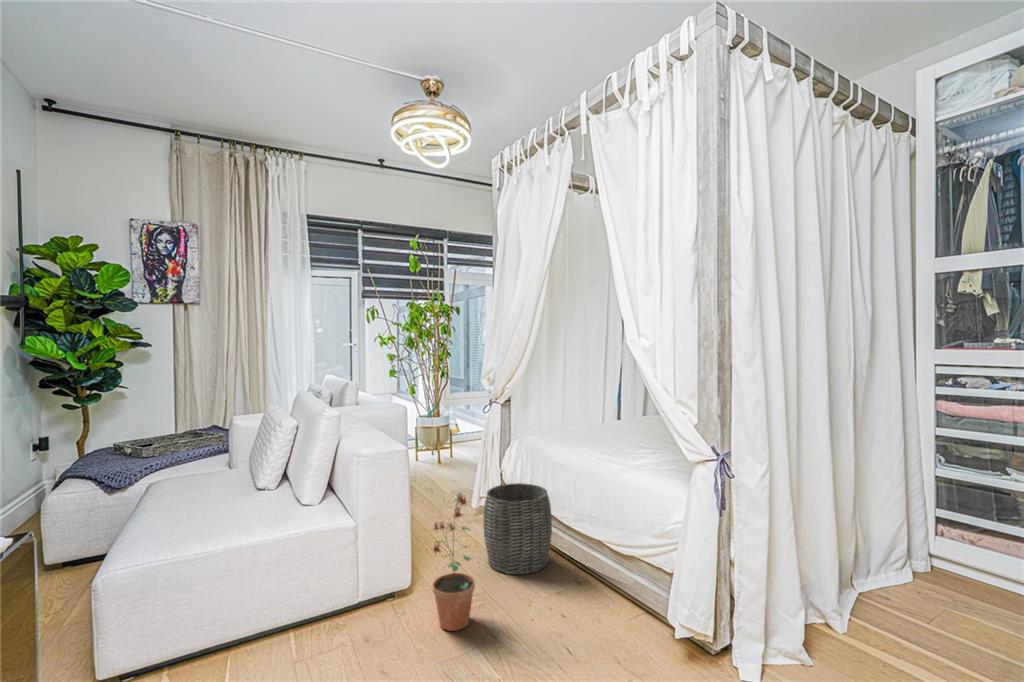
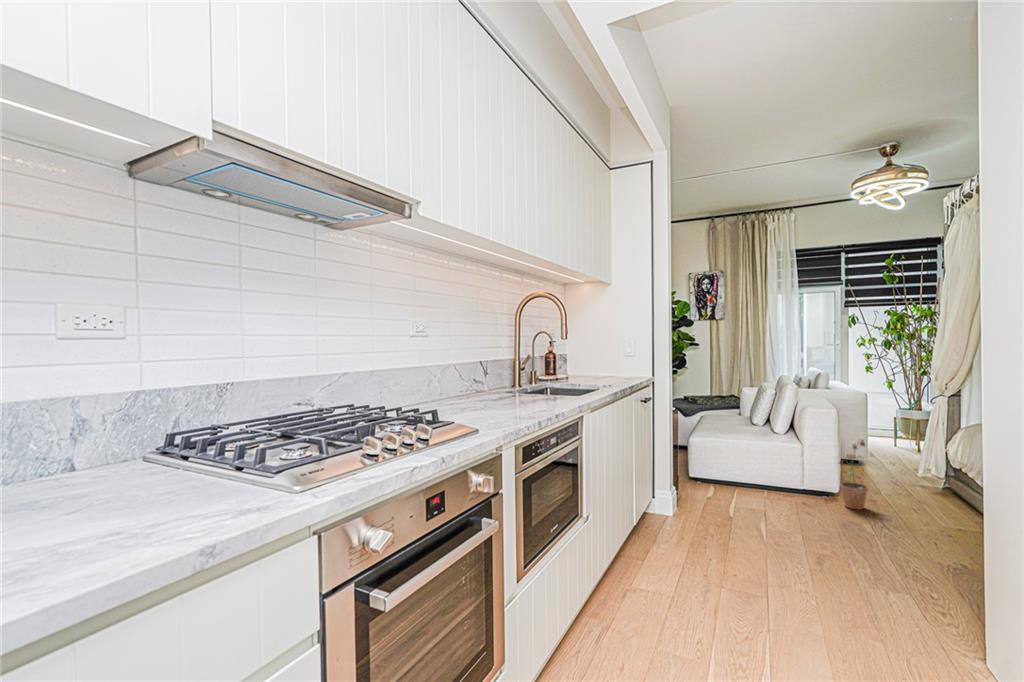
woven basket: present [484,483,552,574] -> none [896,451,956,509]

